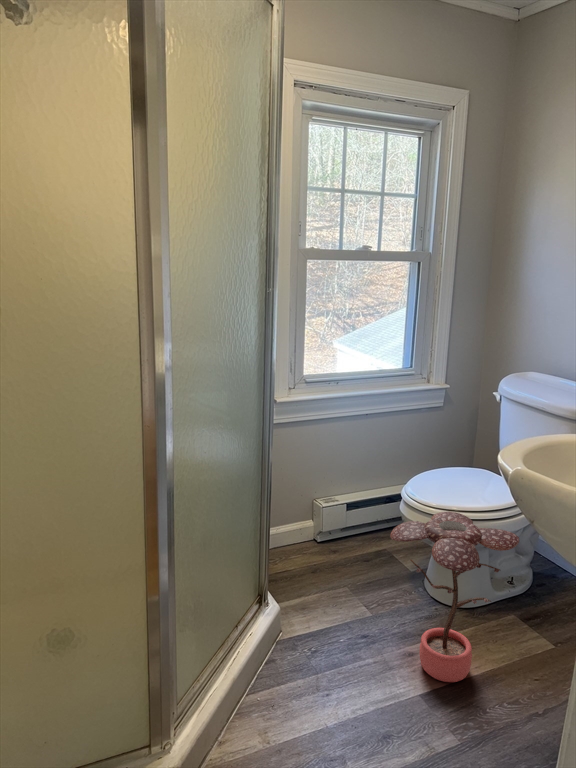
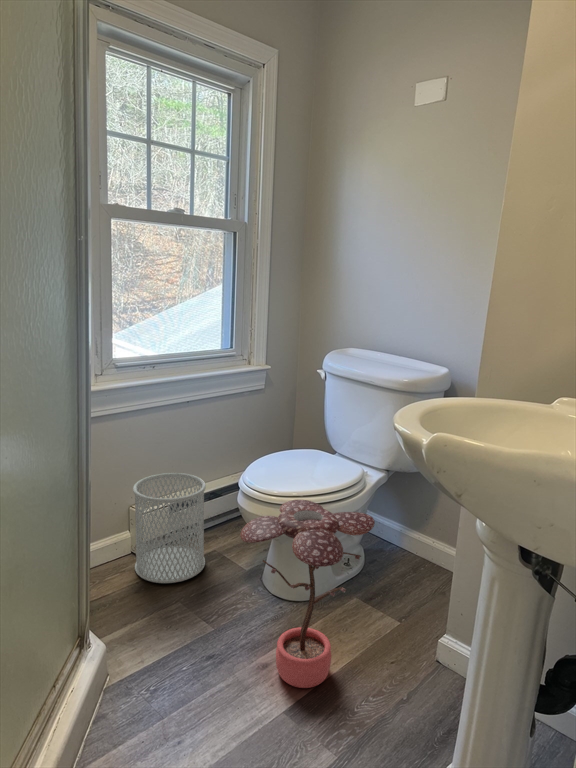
wastebasket: none [314,476,377,571] -> present [133,473,206,583]

